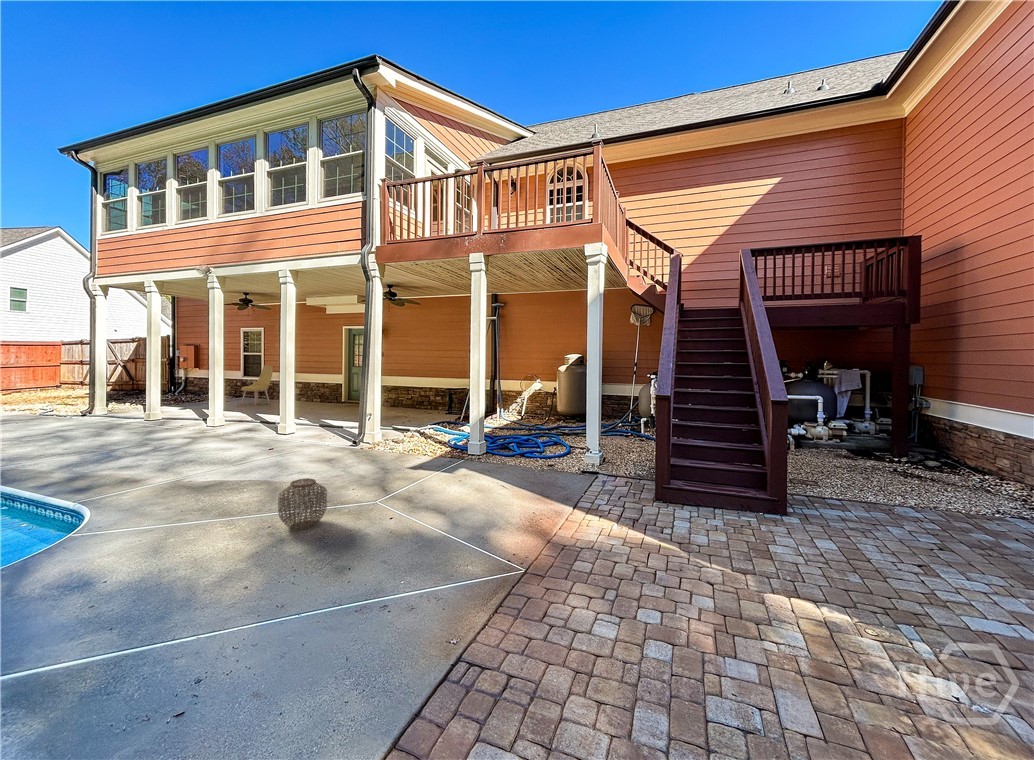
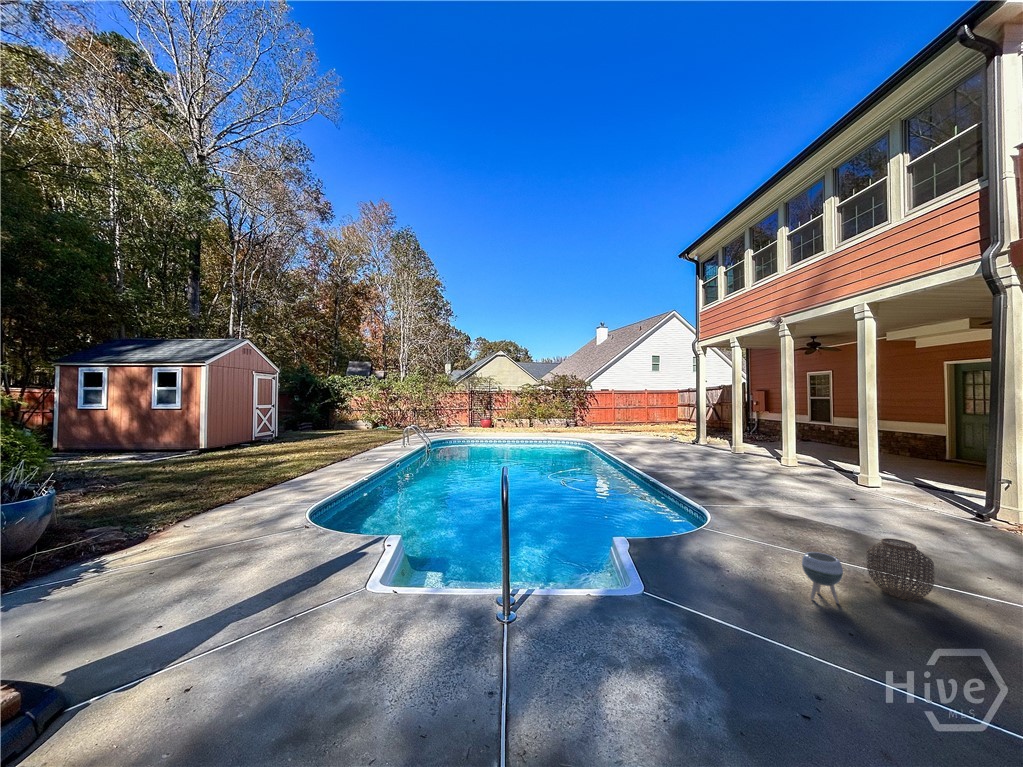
chair: present [241,366,273,406] -> none [810,408,845,451]
planter: none [212,515,255,569] -> present [802,552,843,603]

